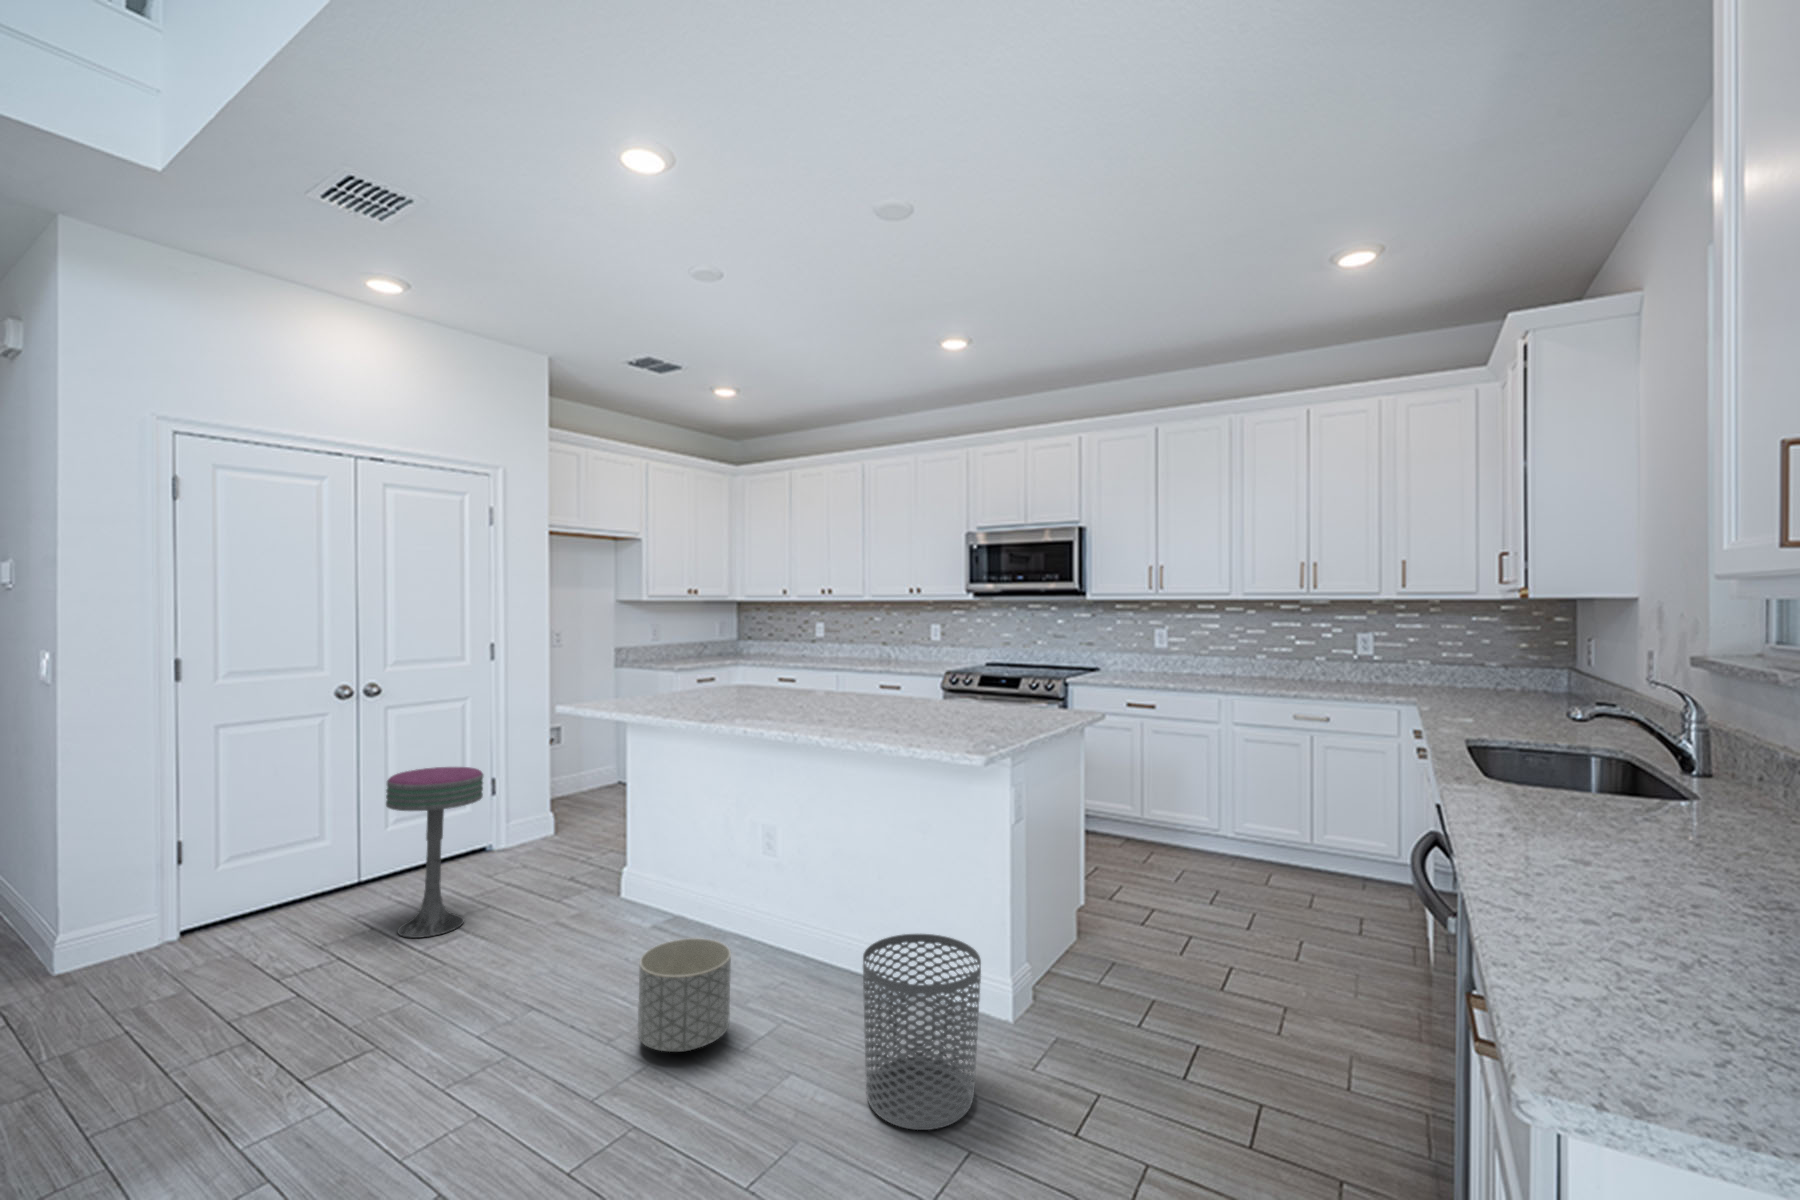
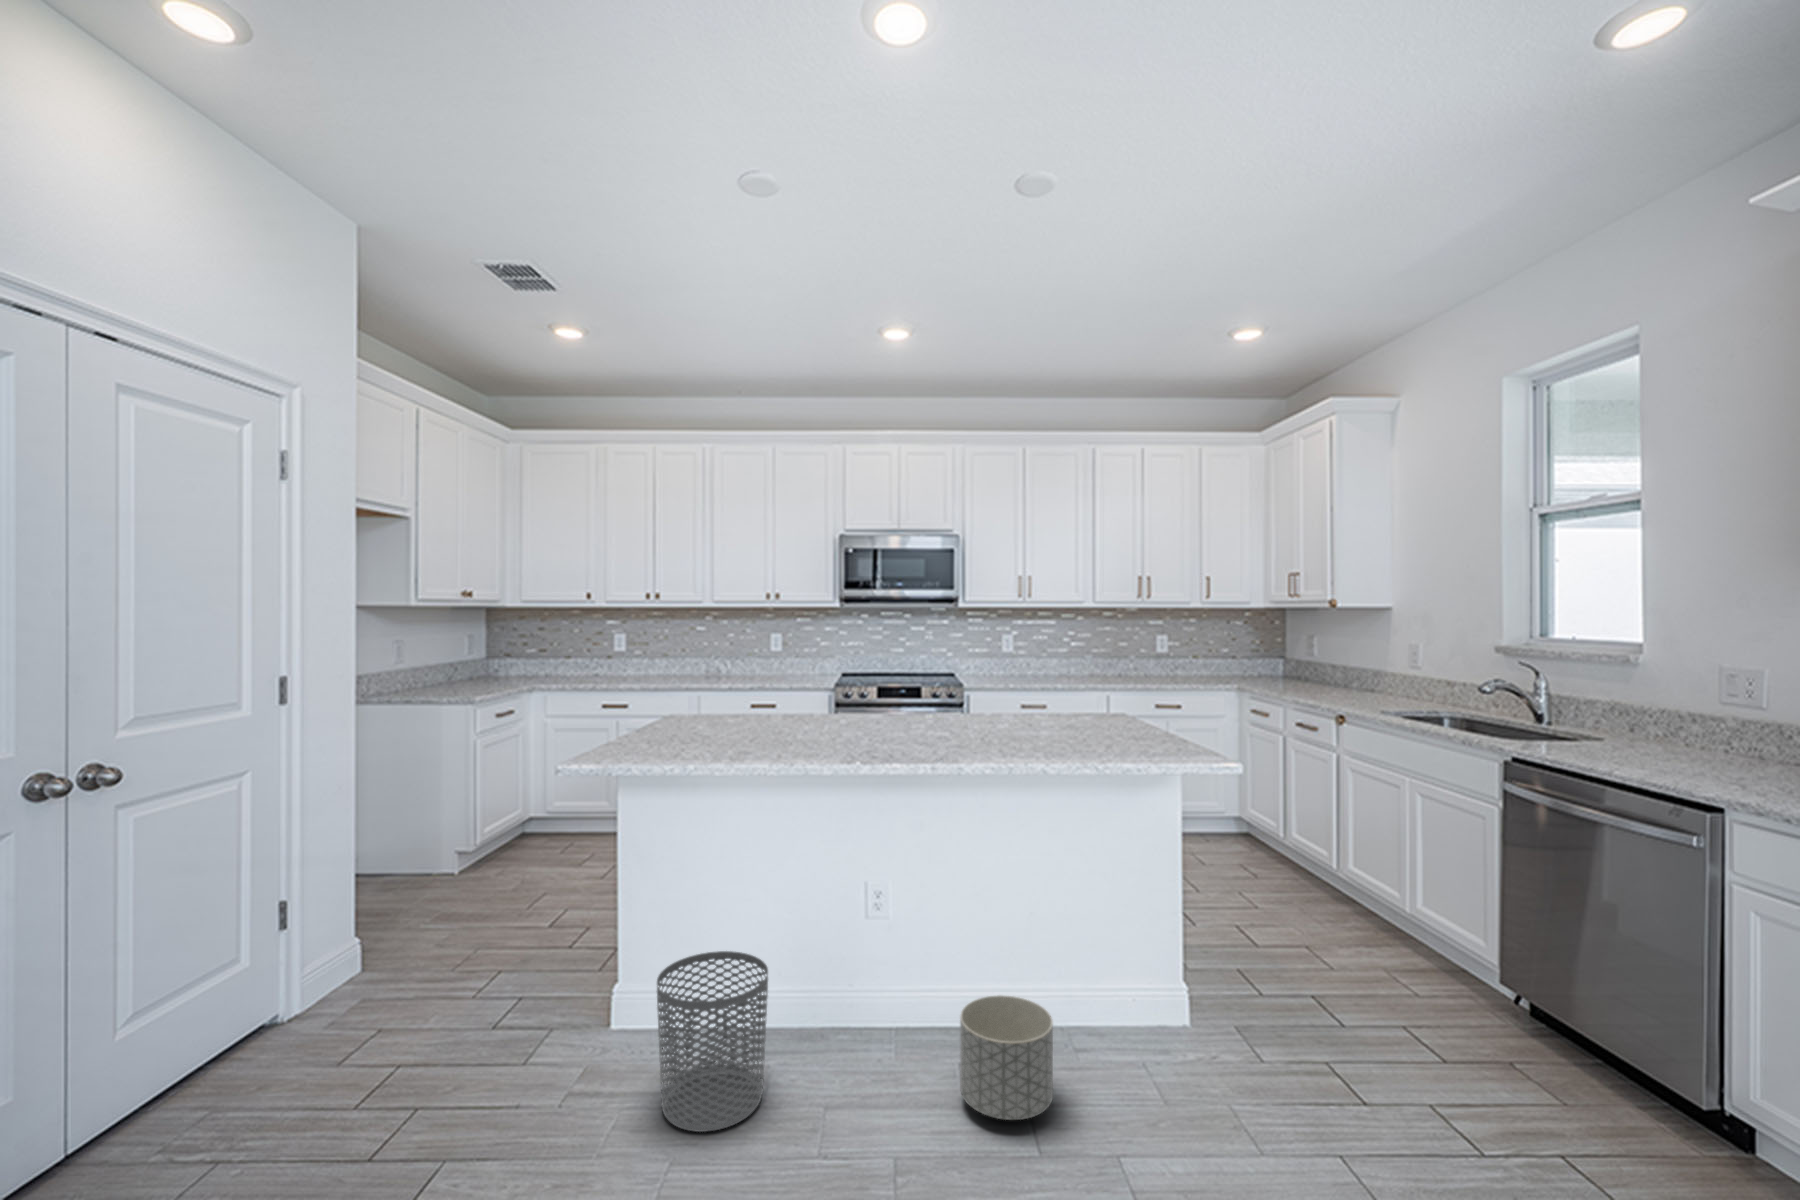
bar stool: present [386,767,483,938] -> none [411,875,545,1137]
waste bin: present [863,934,981,1130] -> present [657,951,768,1132]

